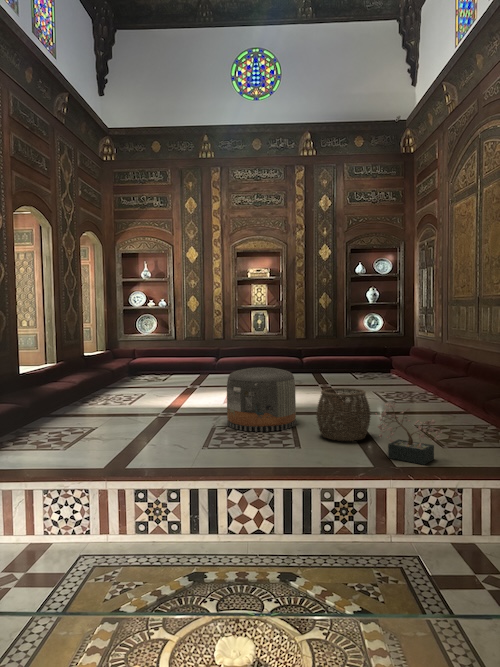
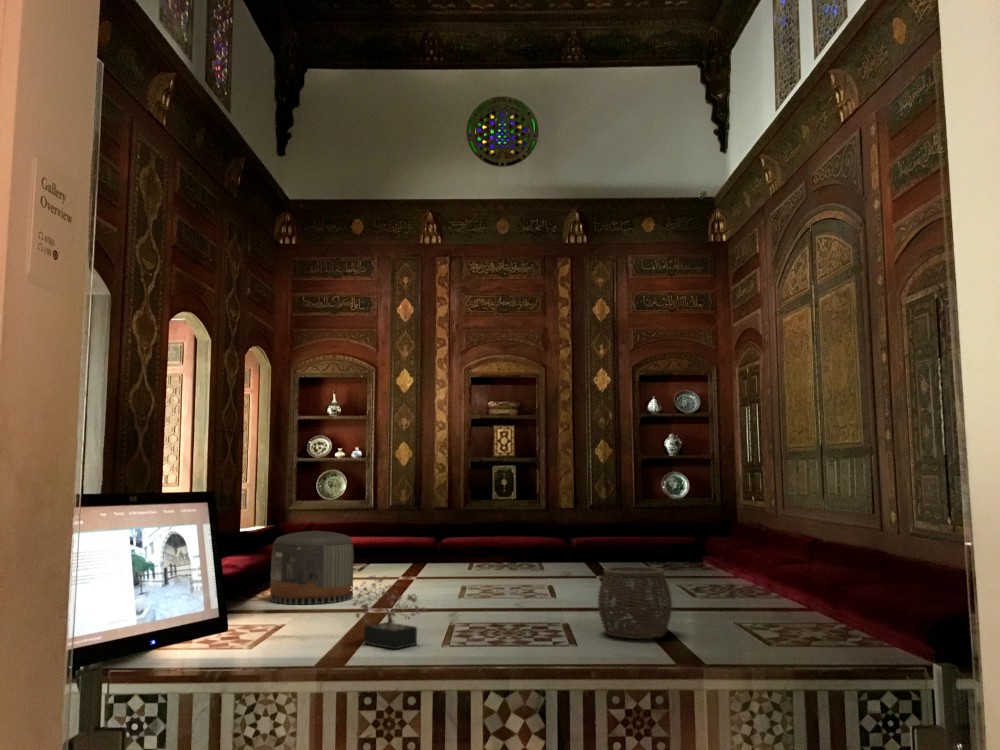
pouf: present [227,367,296,432] -> present [270,531,354,604]
decorative plant: present [376,403,442,465] -> present [351,576,425,649]

